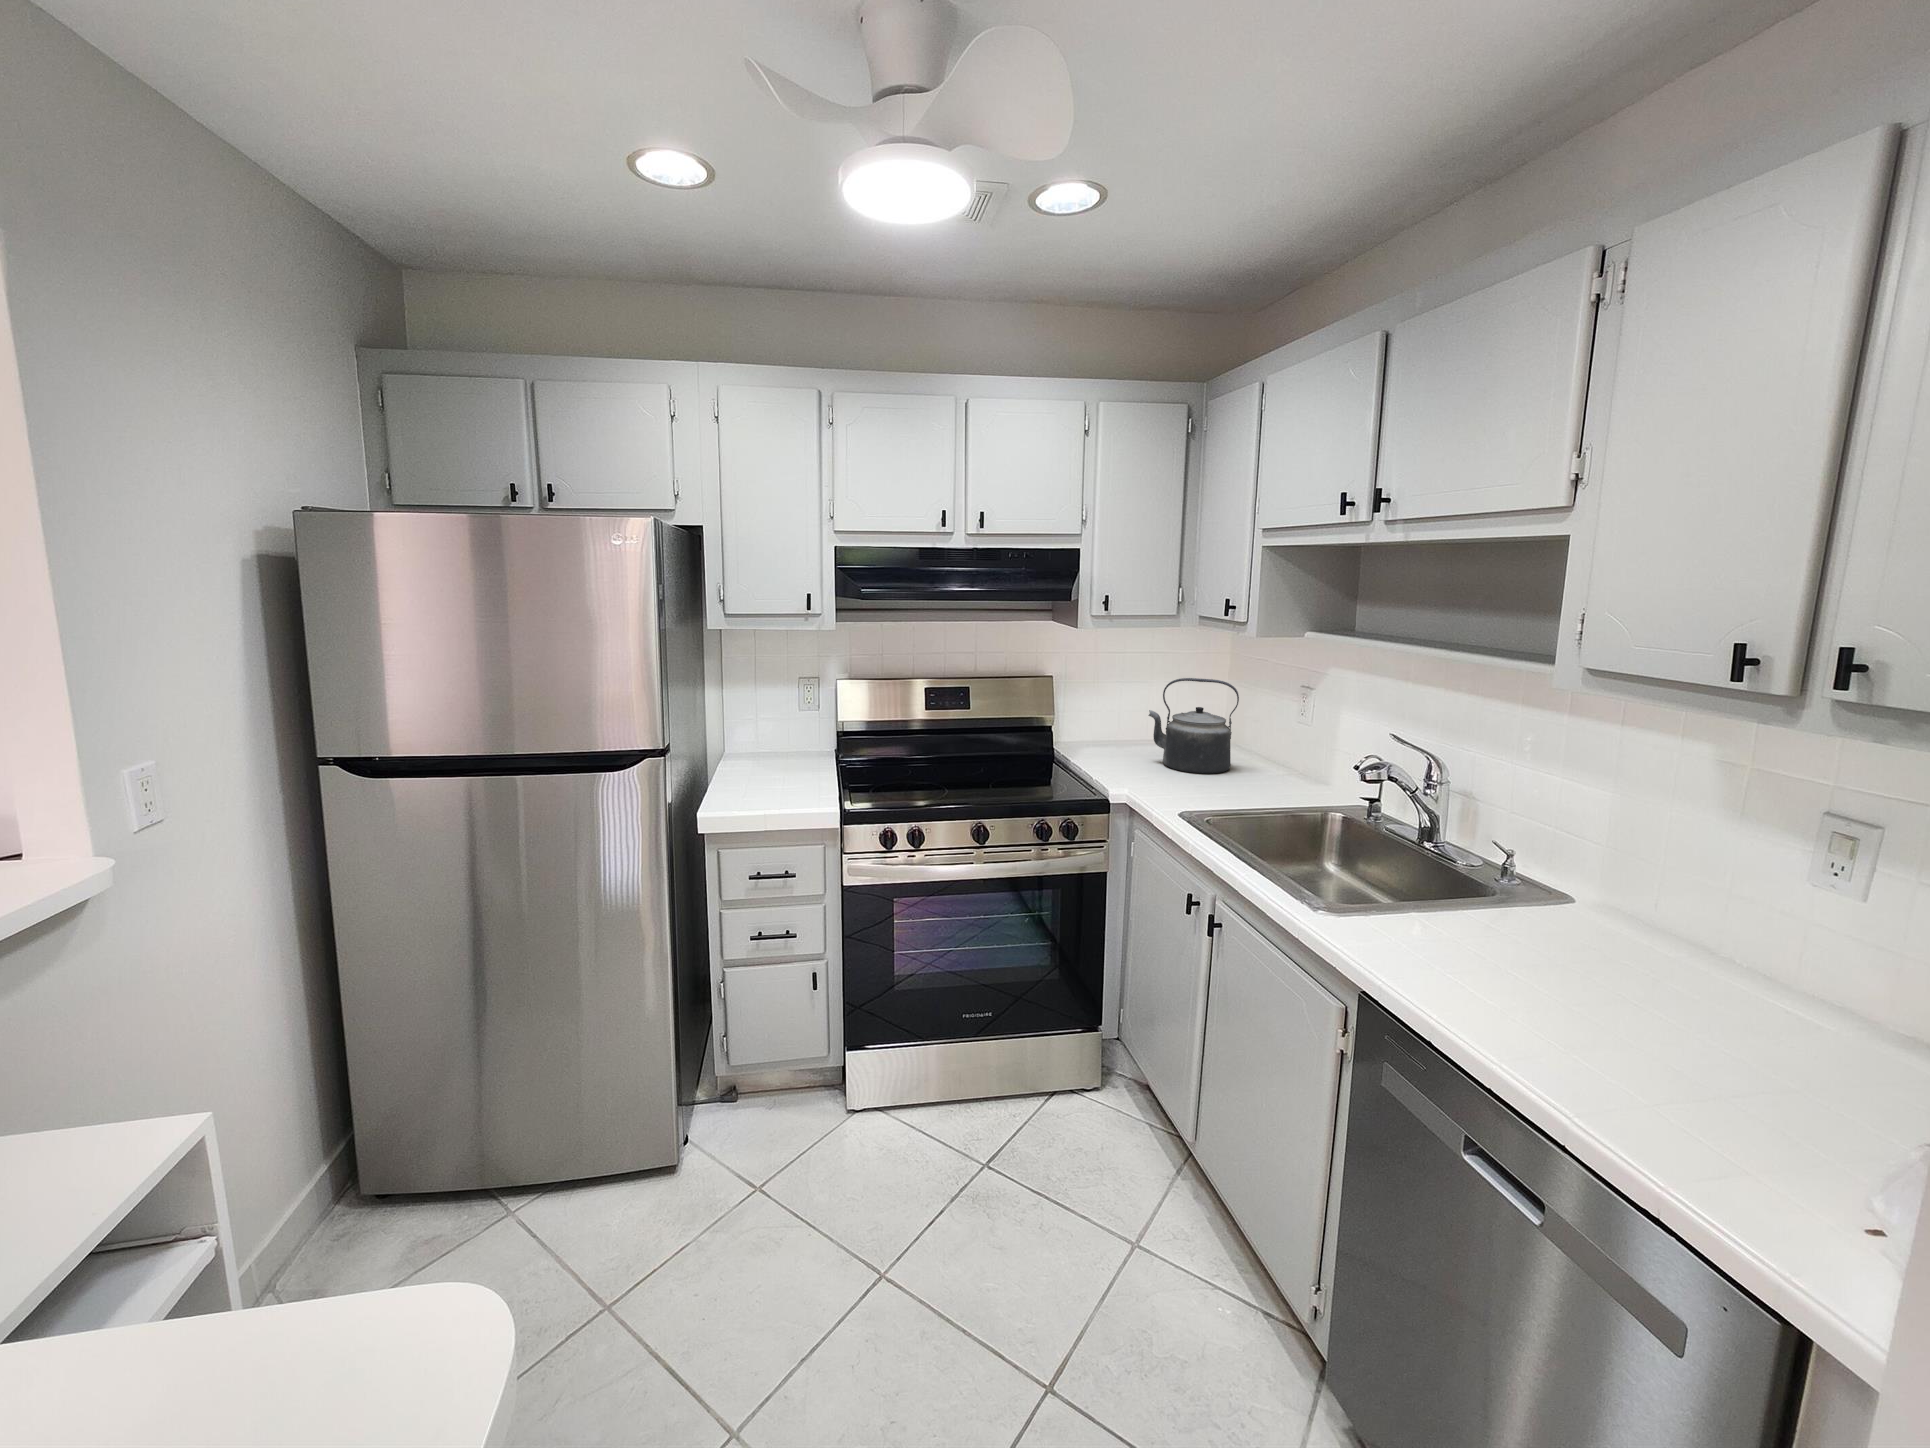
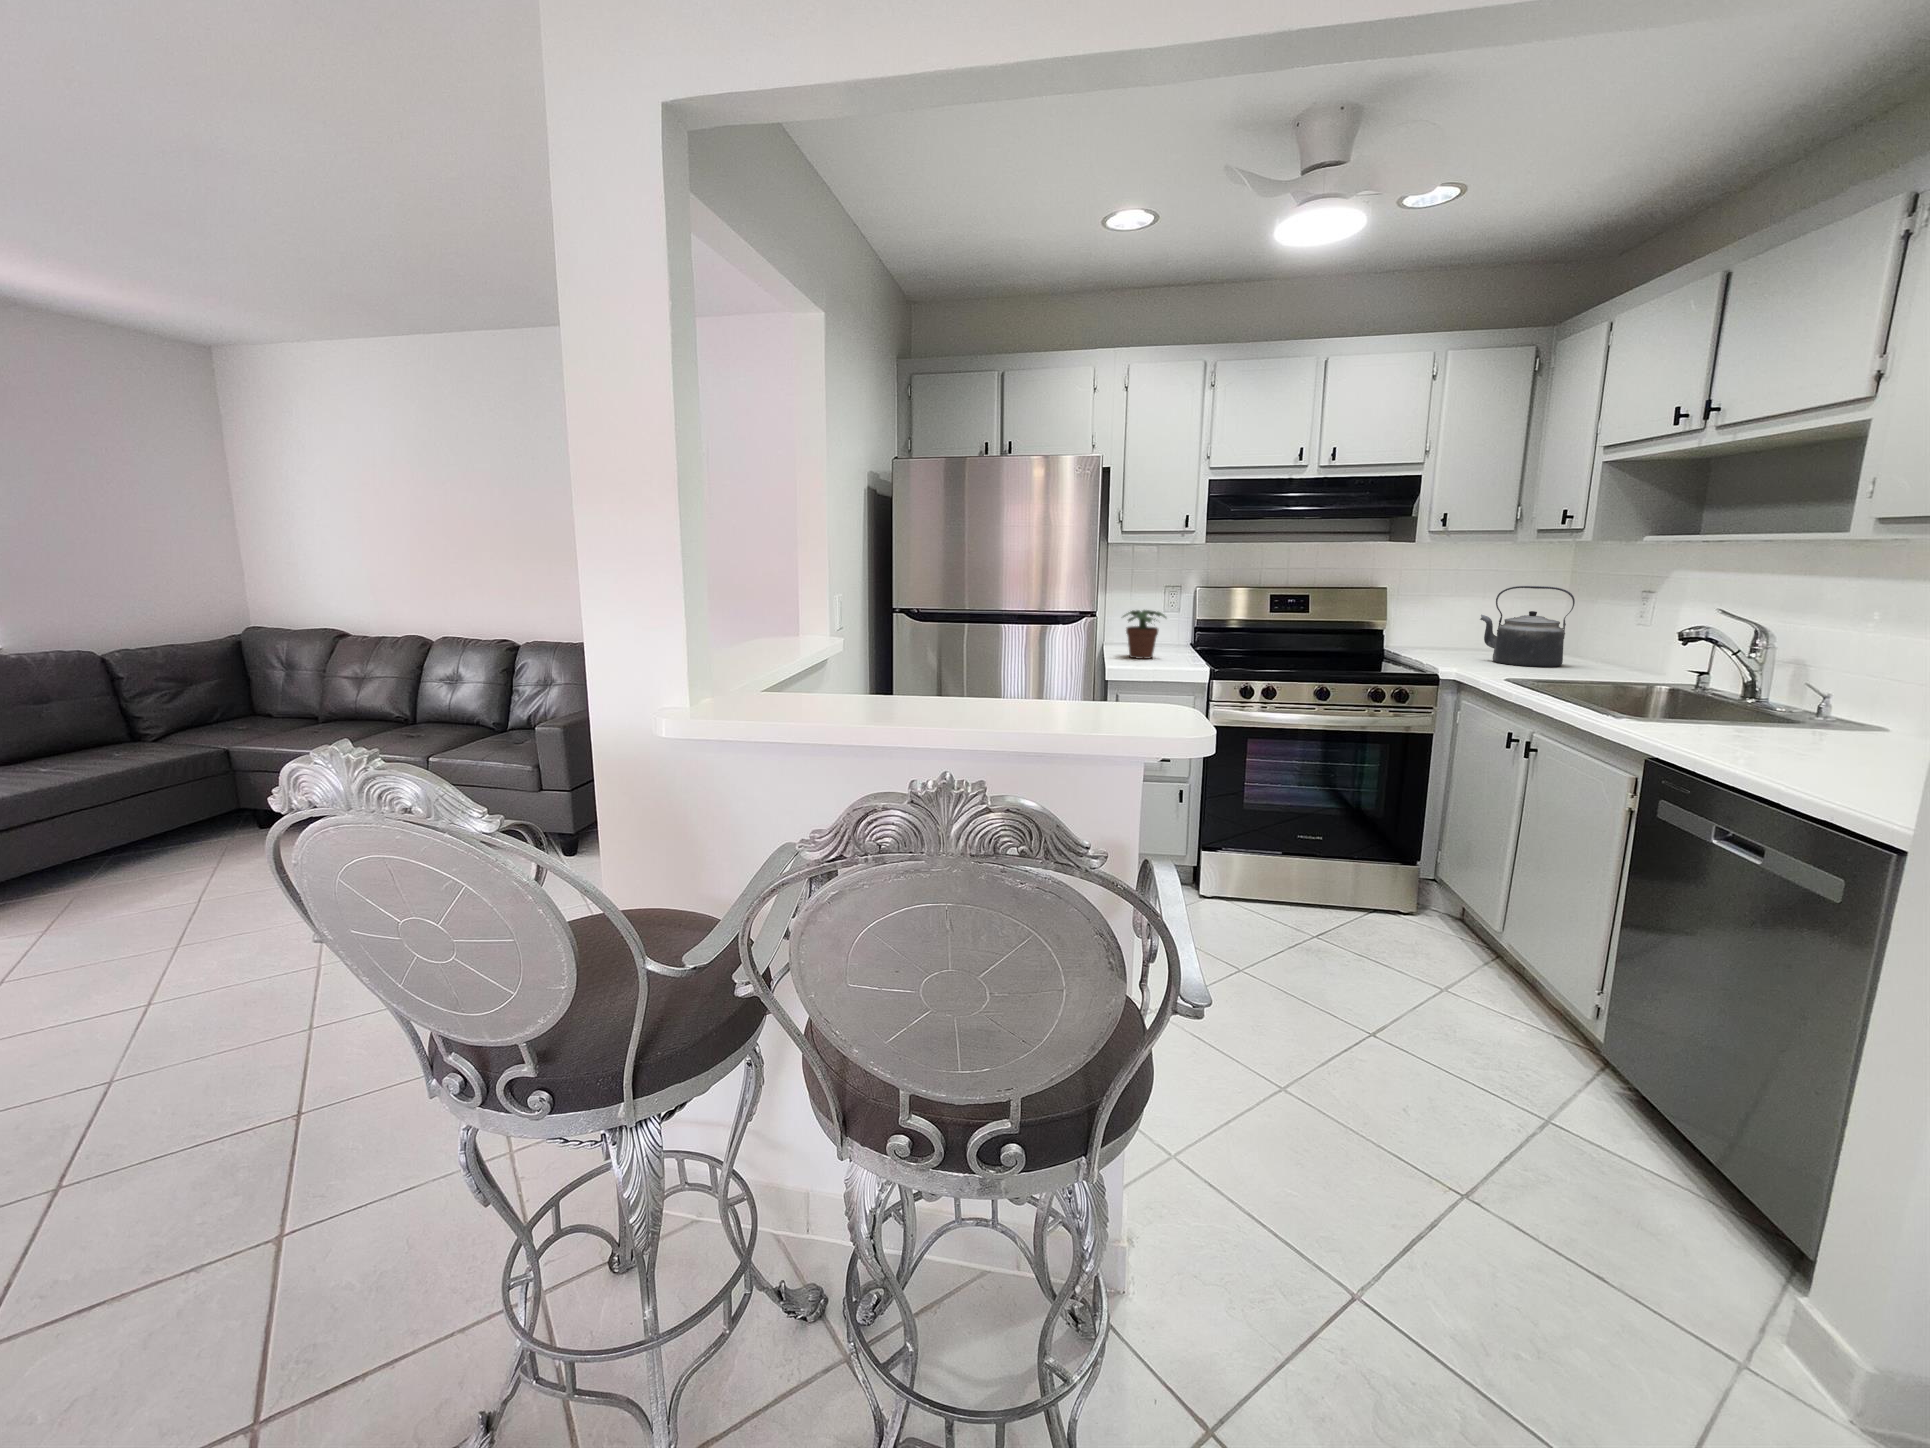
potted plant: none [729,719,792,789] -> present [1123,610,1166,659]

